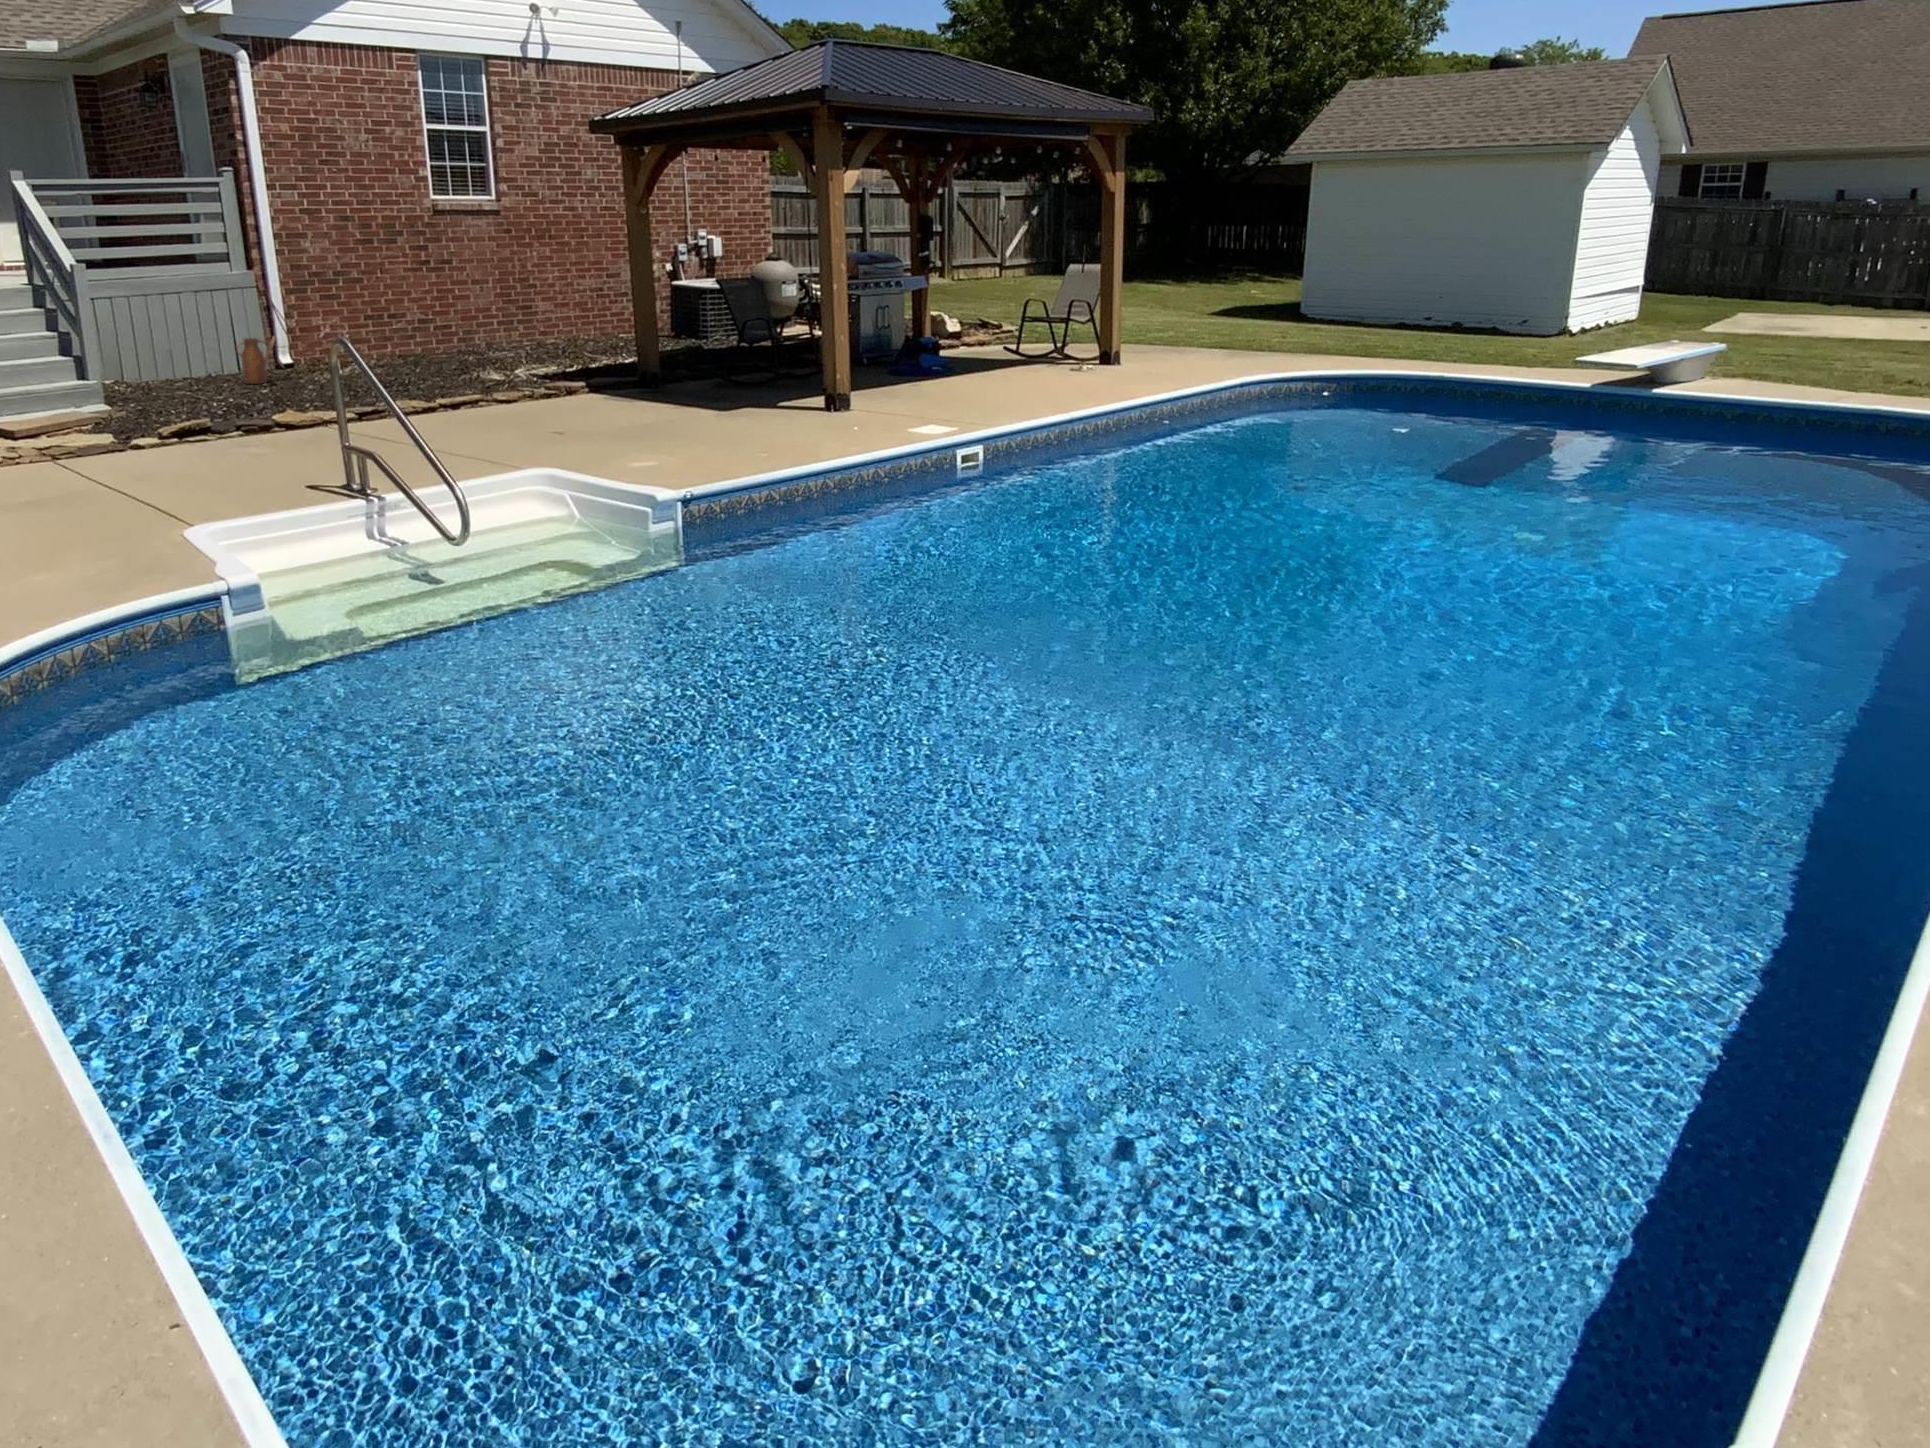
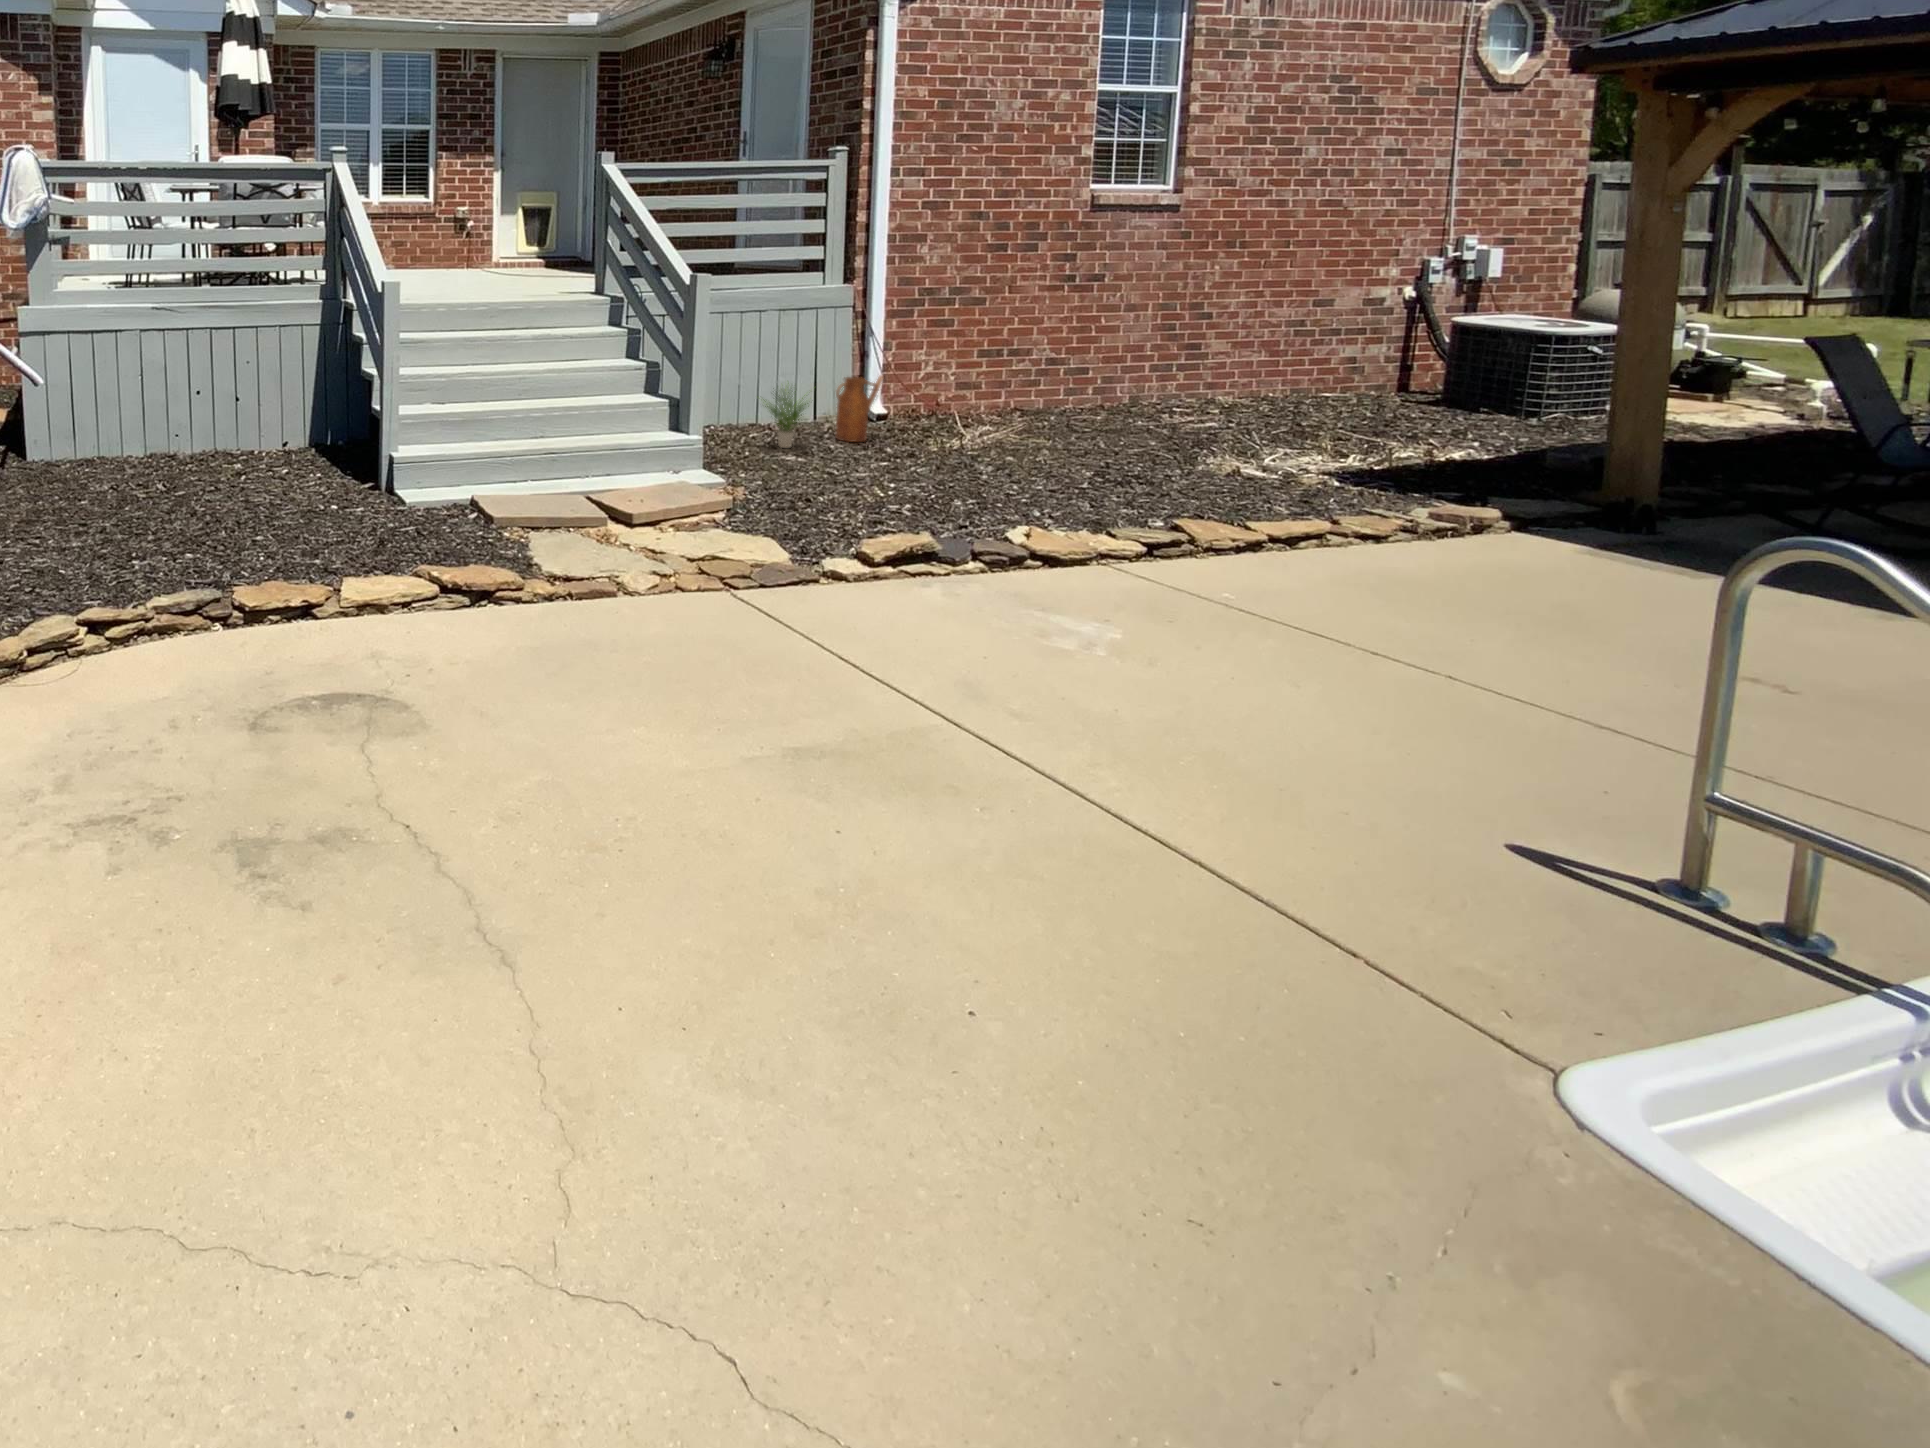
potted plant: none [168,343,214,391] -> present [763,387,809,448]

